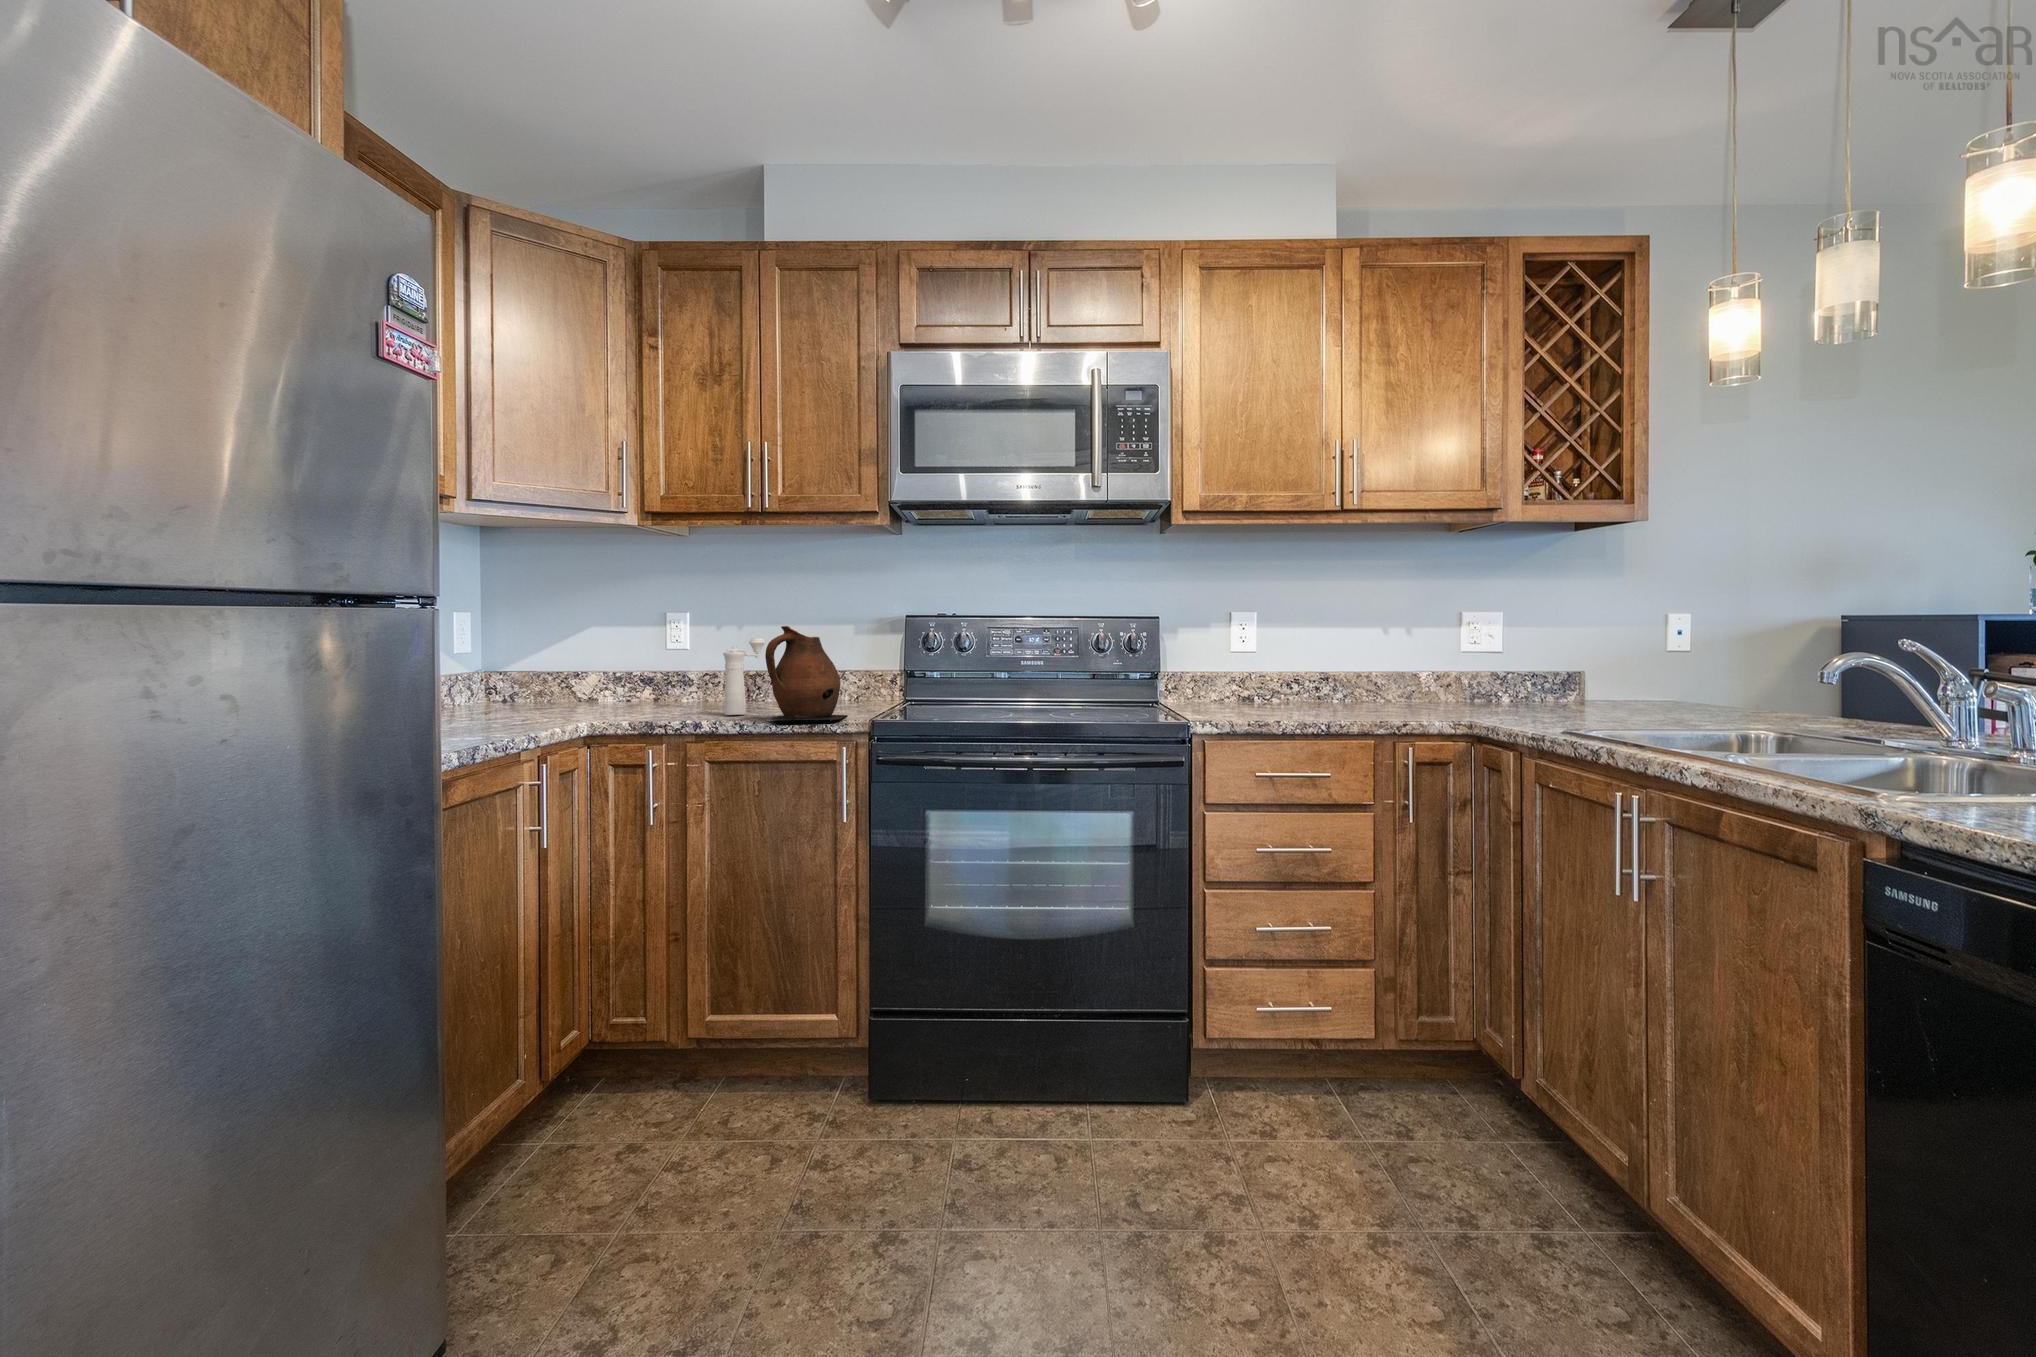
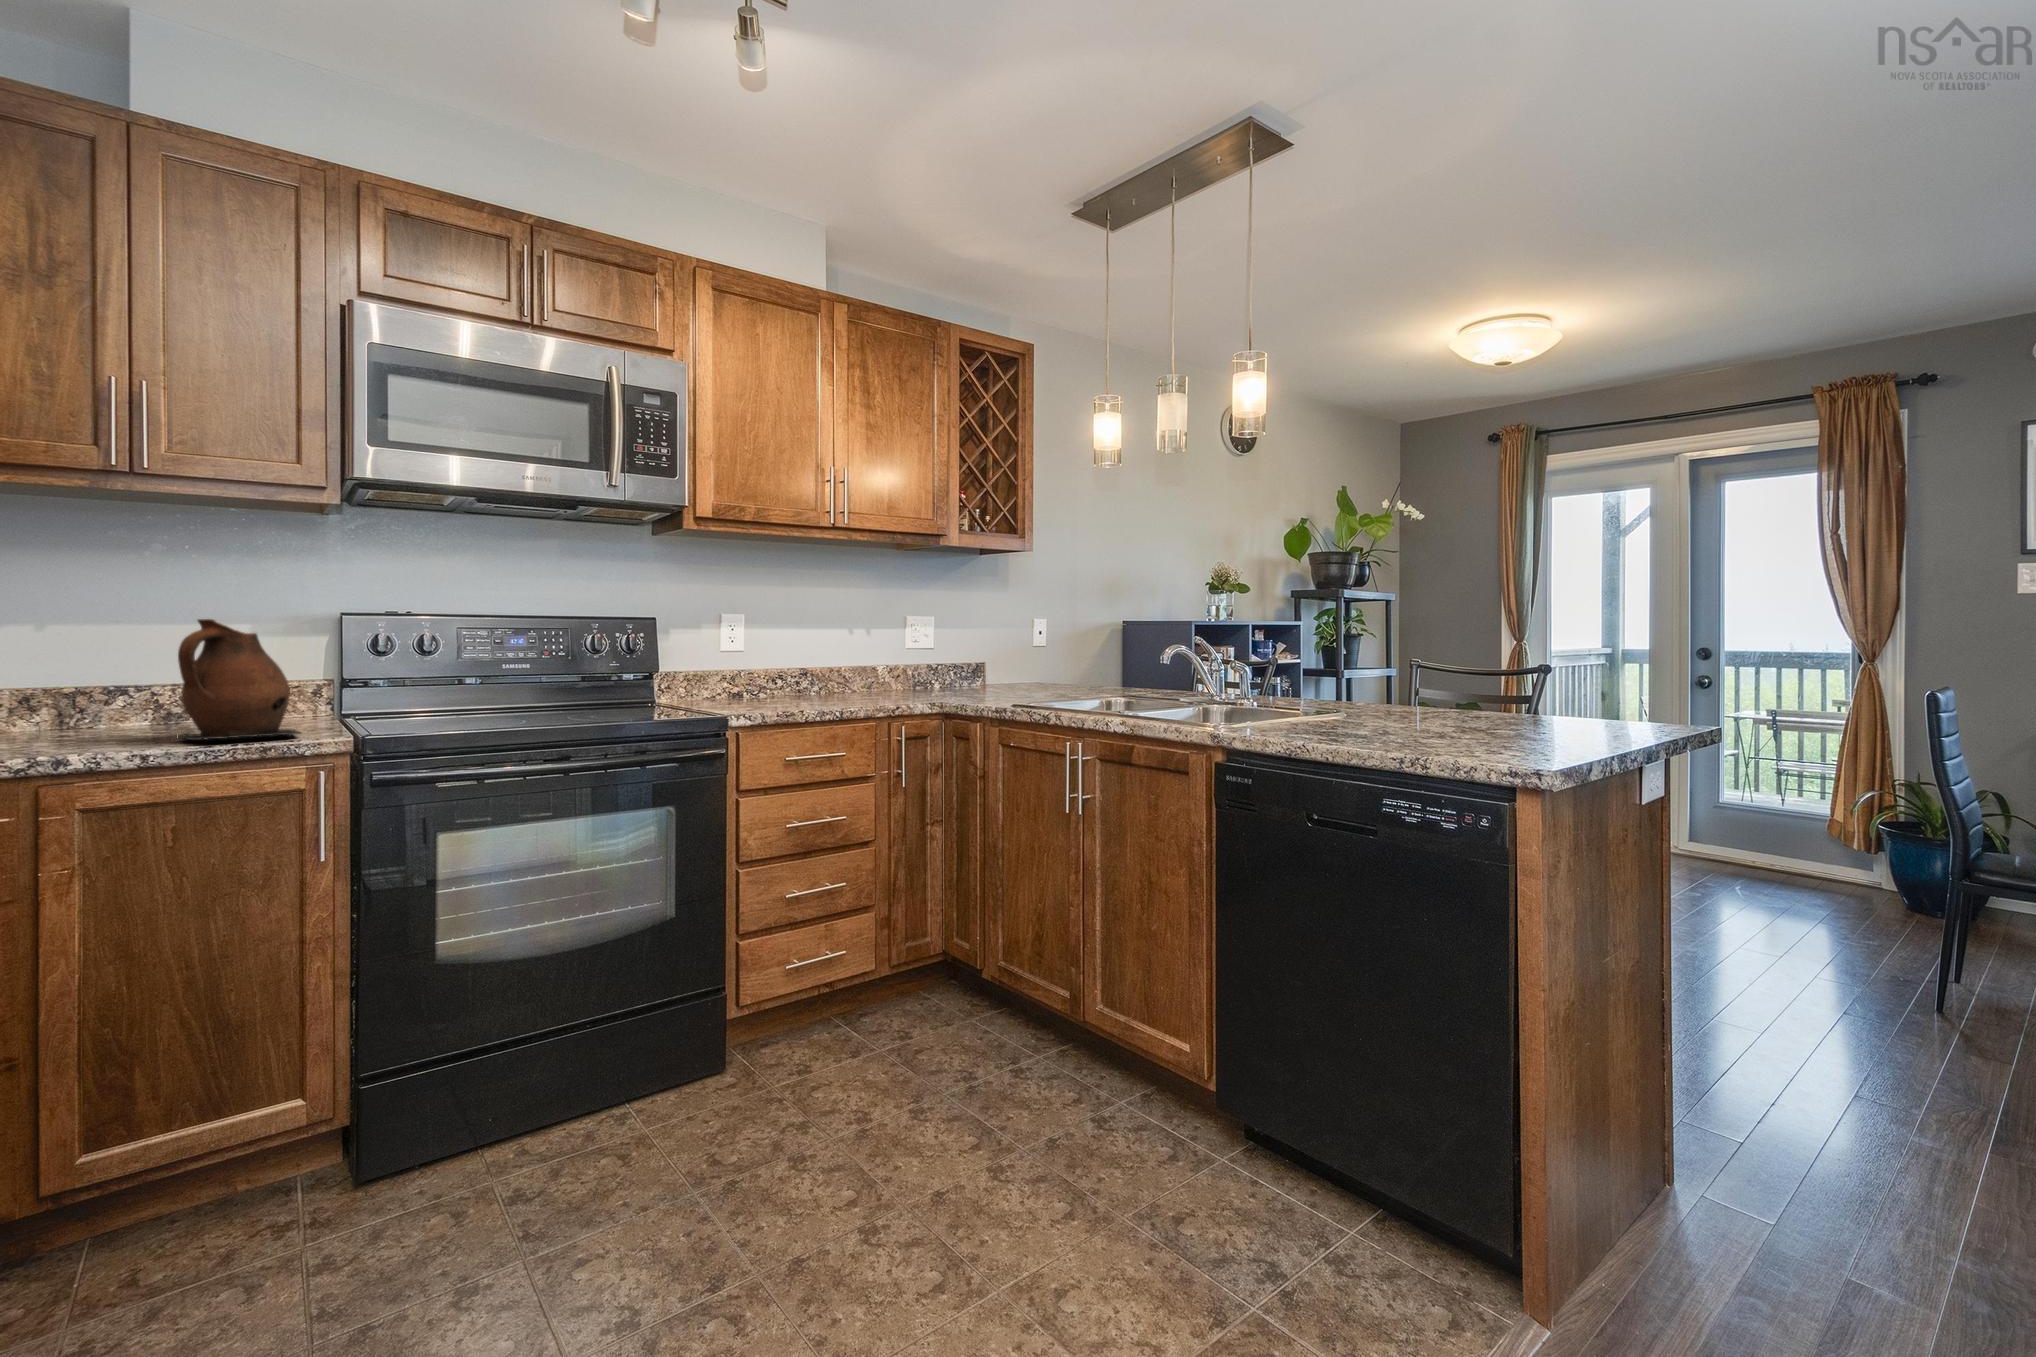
pepper mill: present [723,638,765,715] -> none [57,632,119,738]

